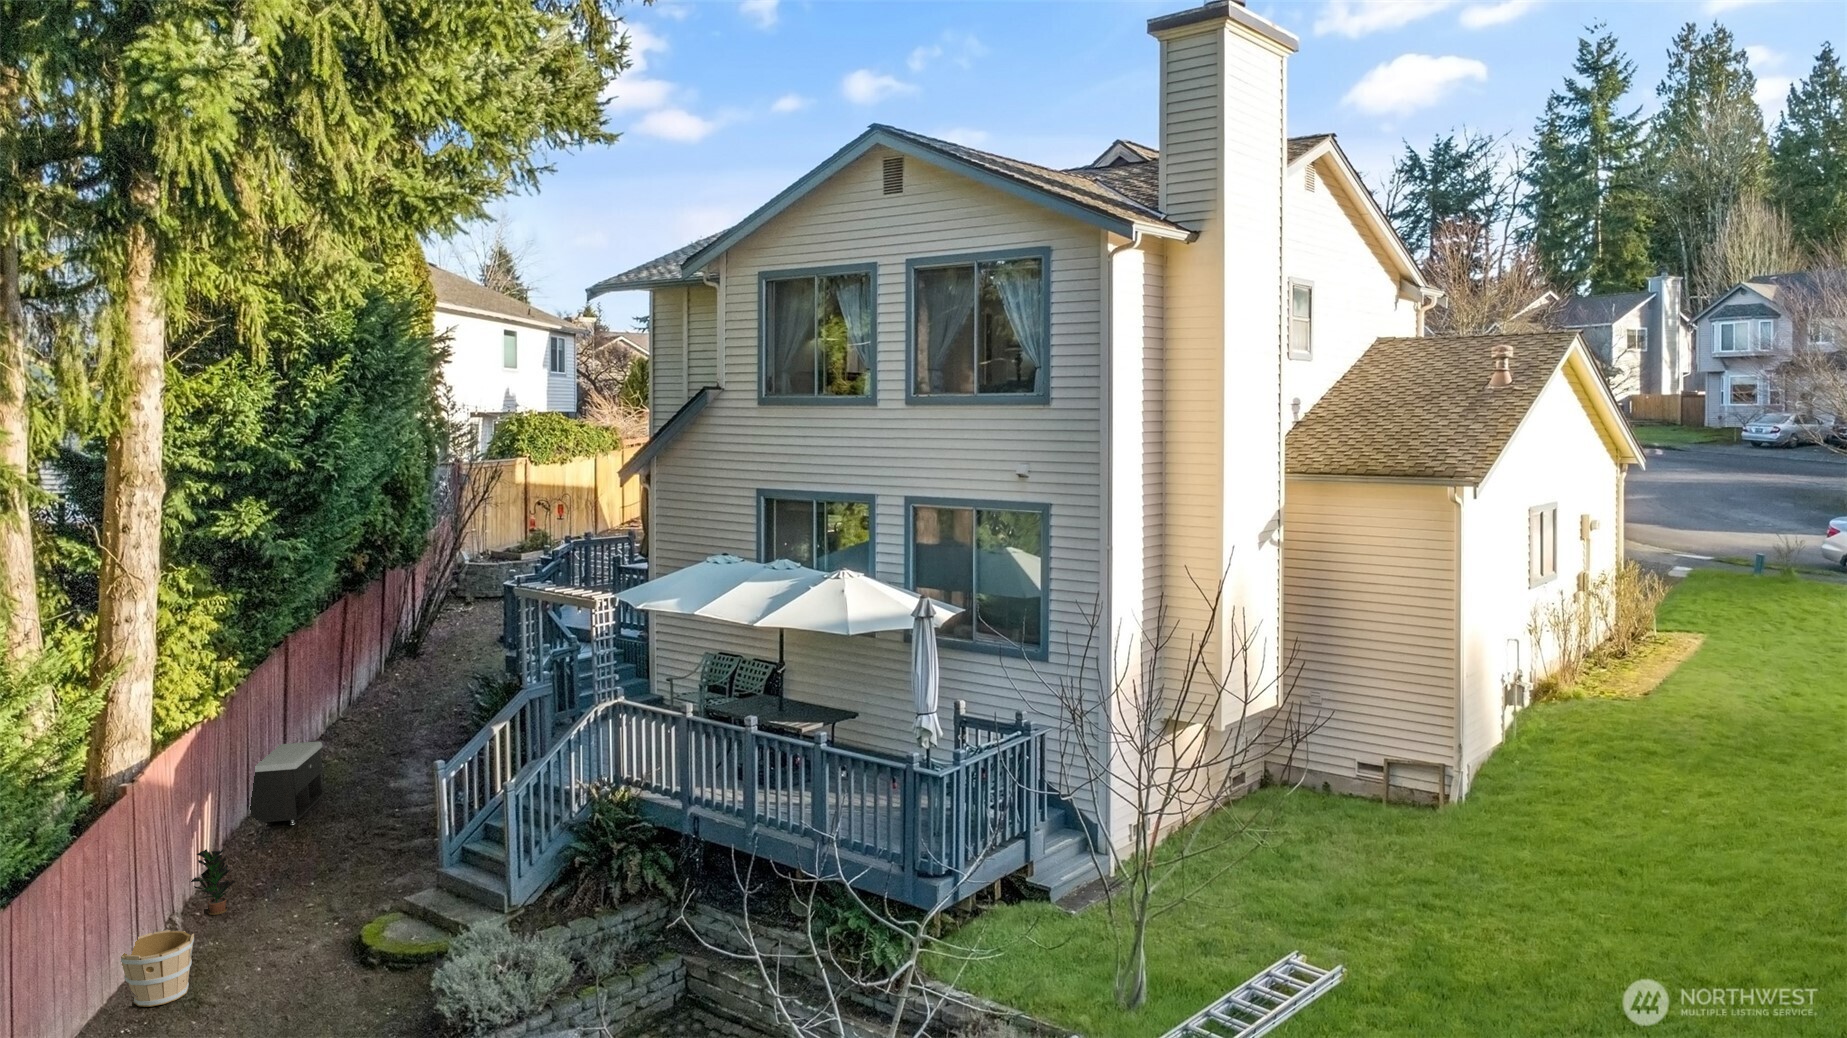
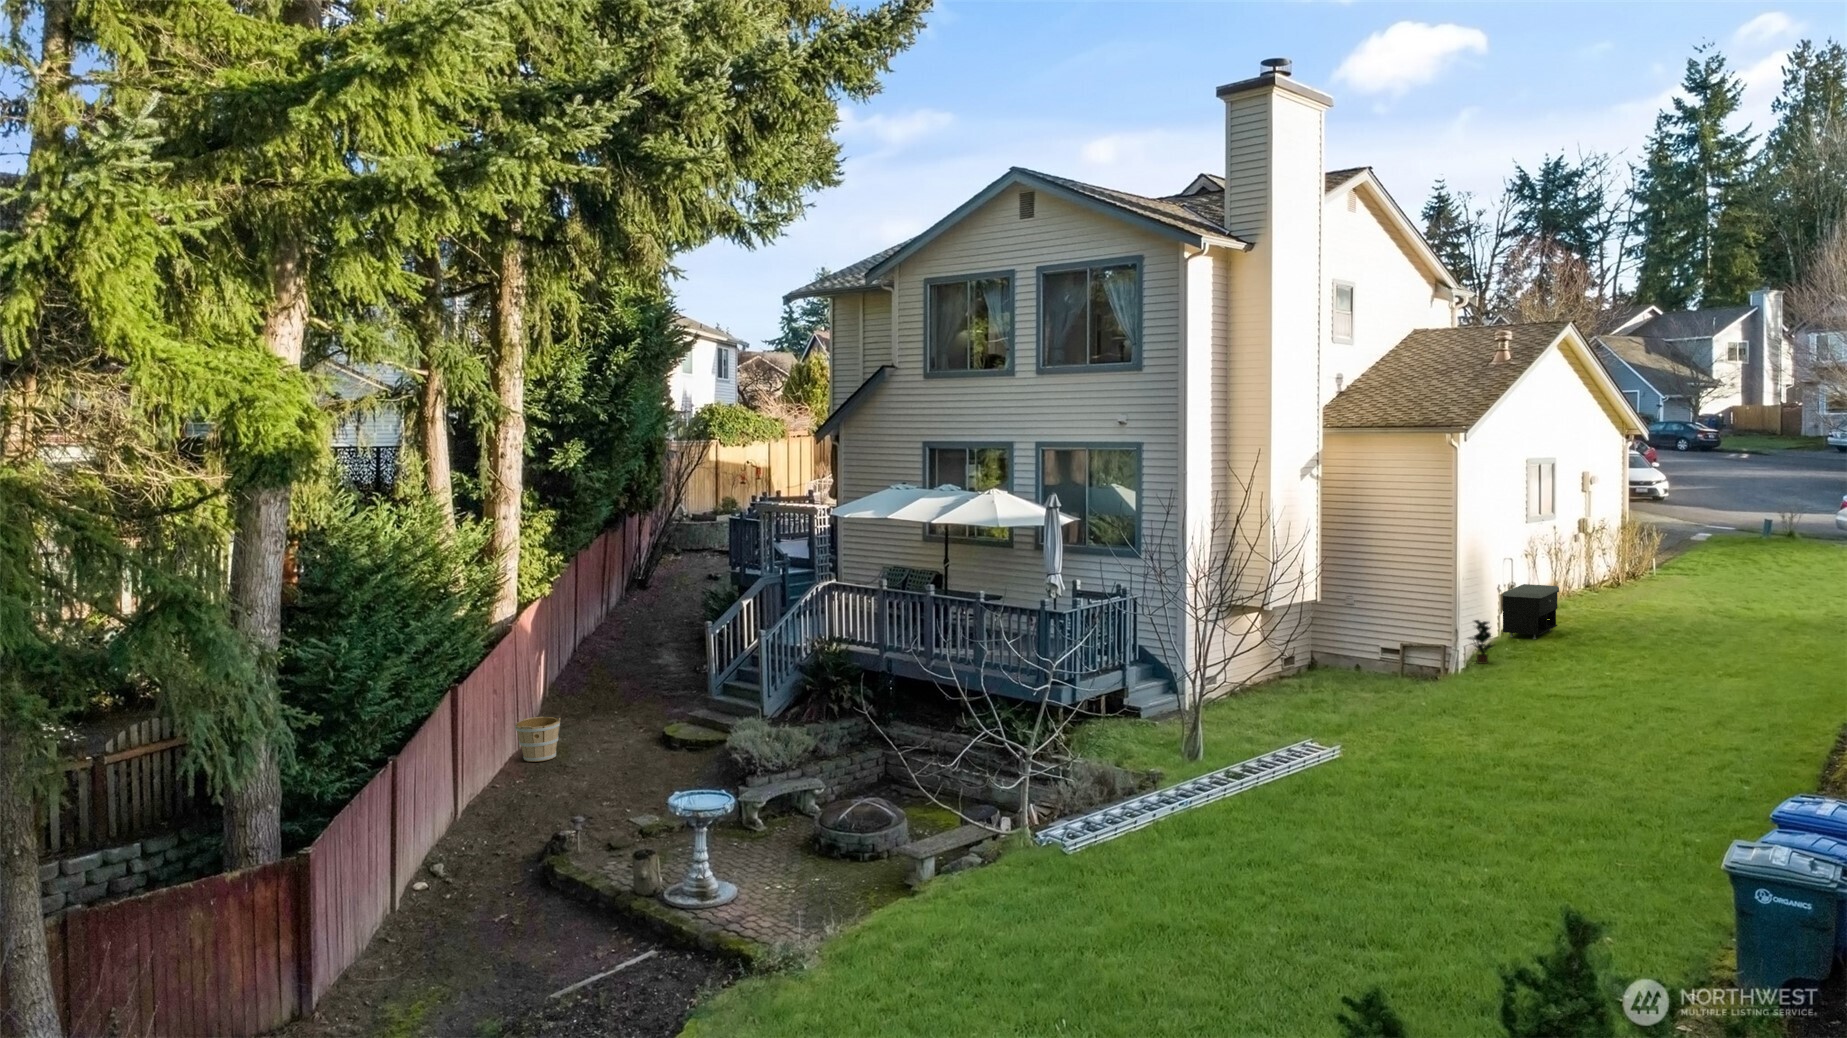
storage bench: present [250,741,325,825] -> present [1503,584,1559,639]
potted plant: present [191,849,236,915] -> present [1469,620,1494,664]

